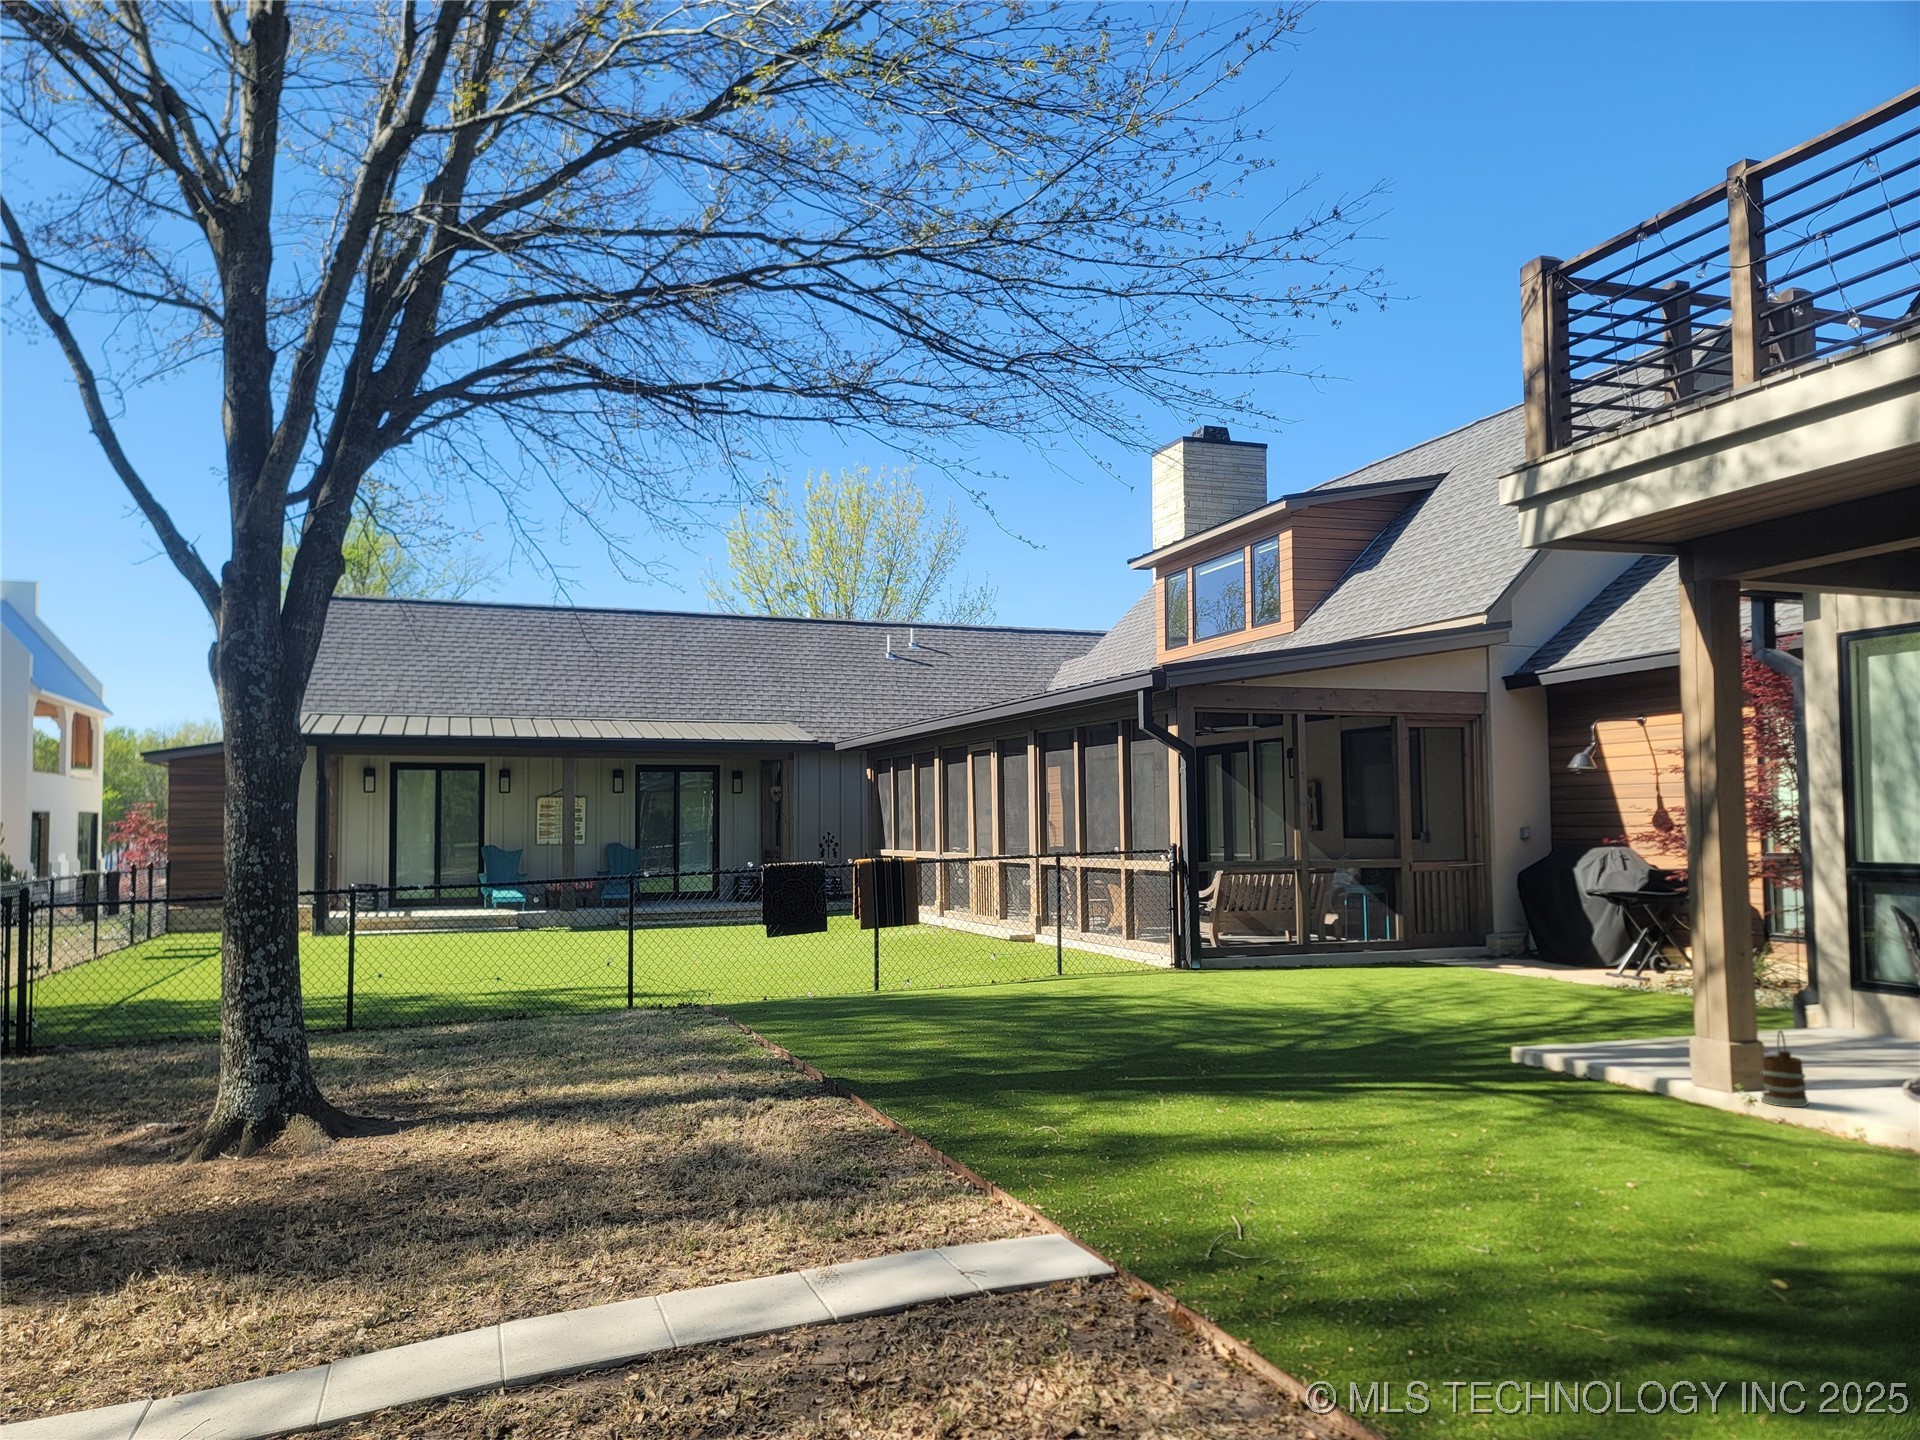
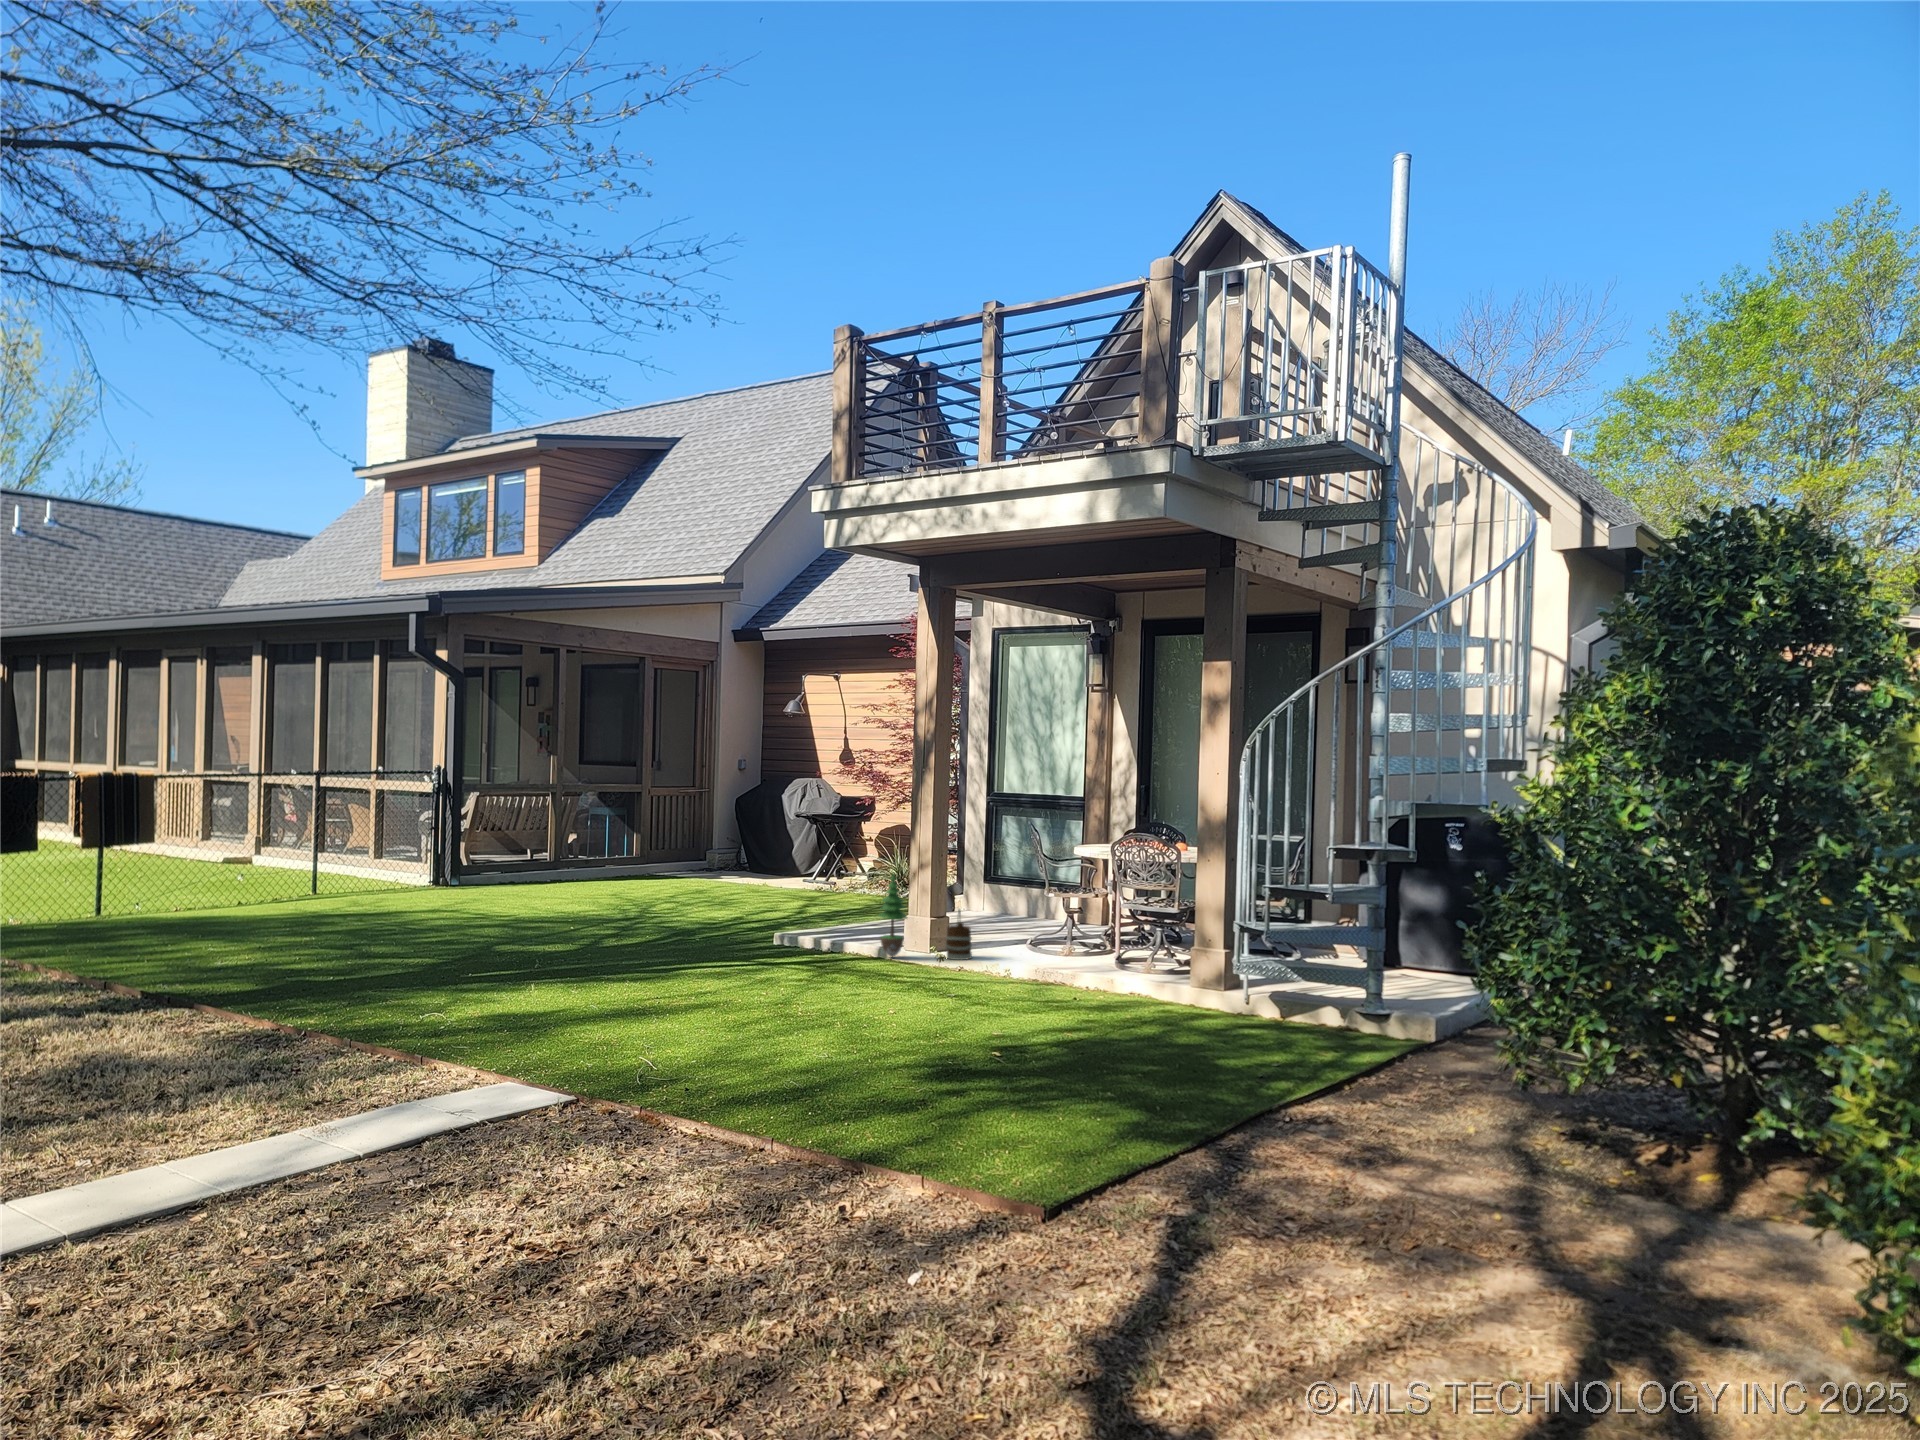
potted tree: none [1648,974,1696,1093] -> present [879,874,907,957]

